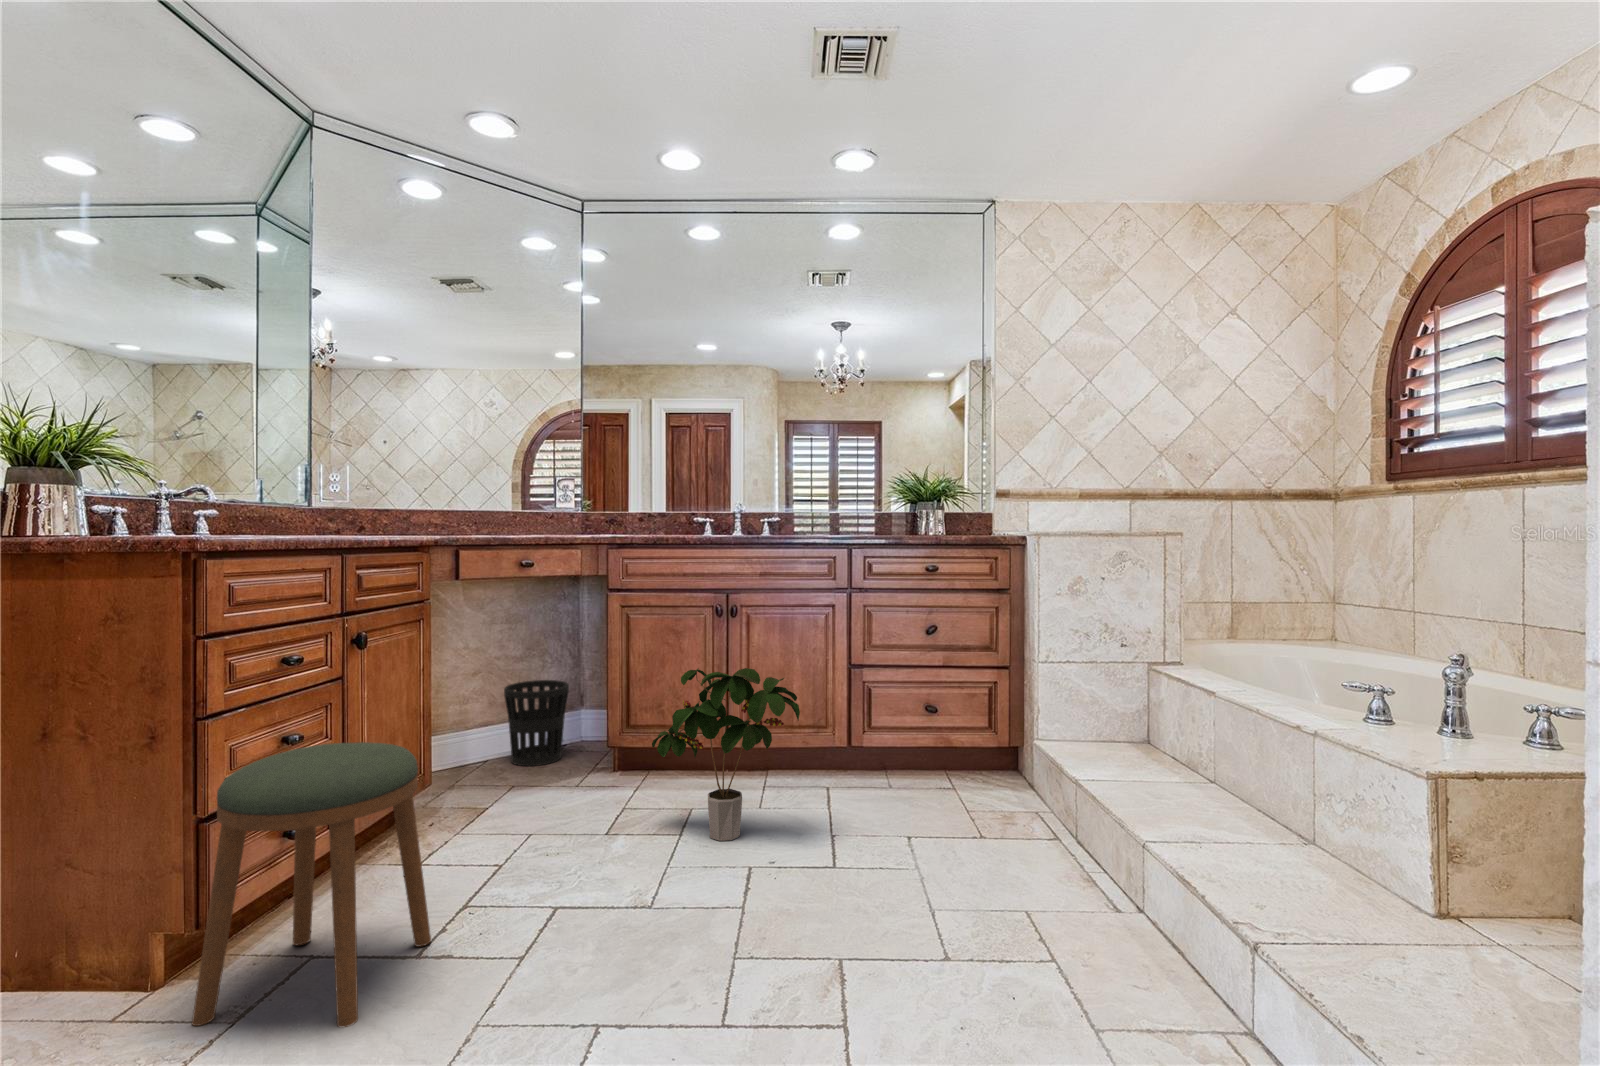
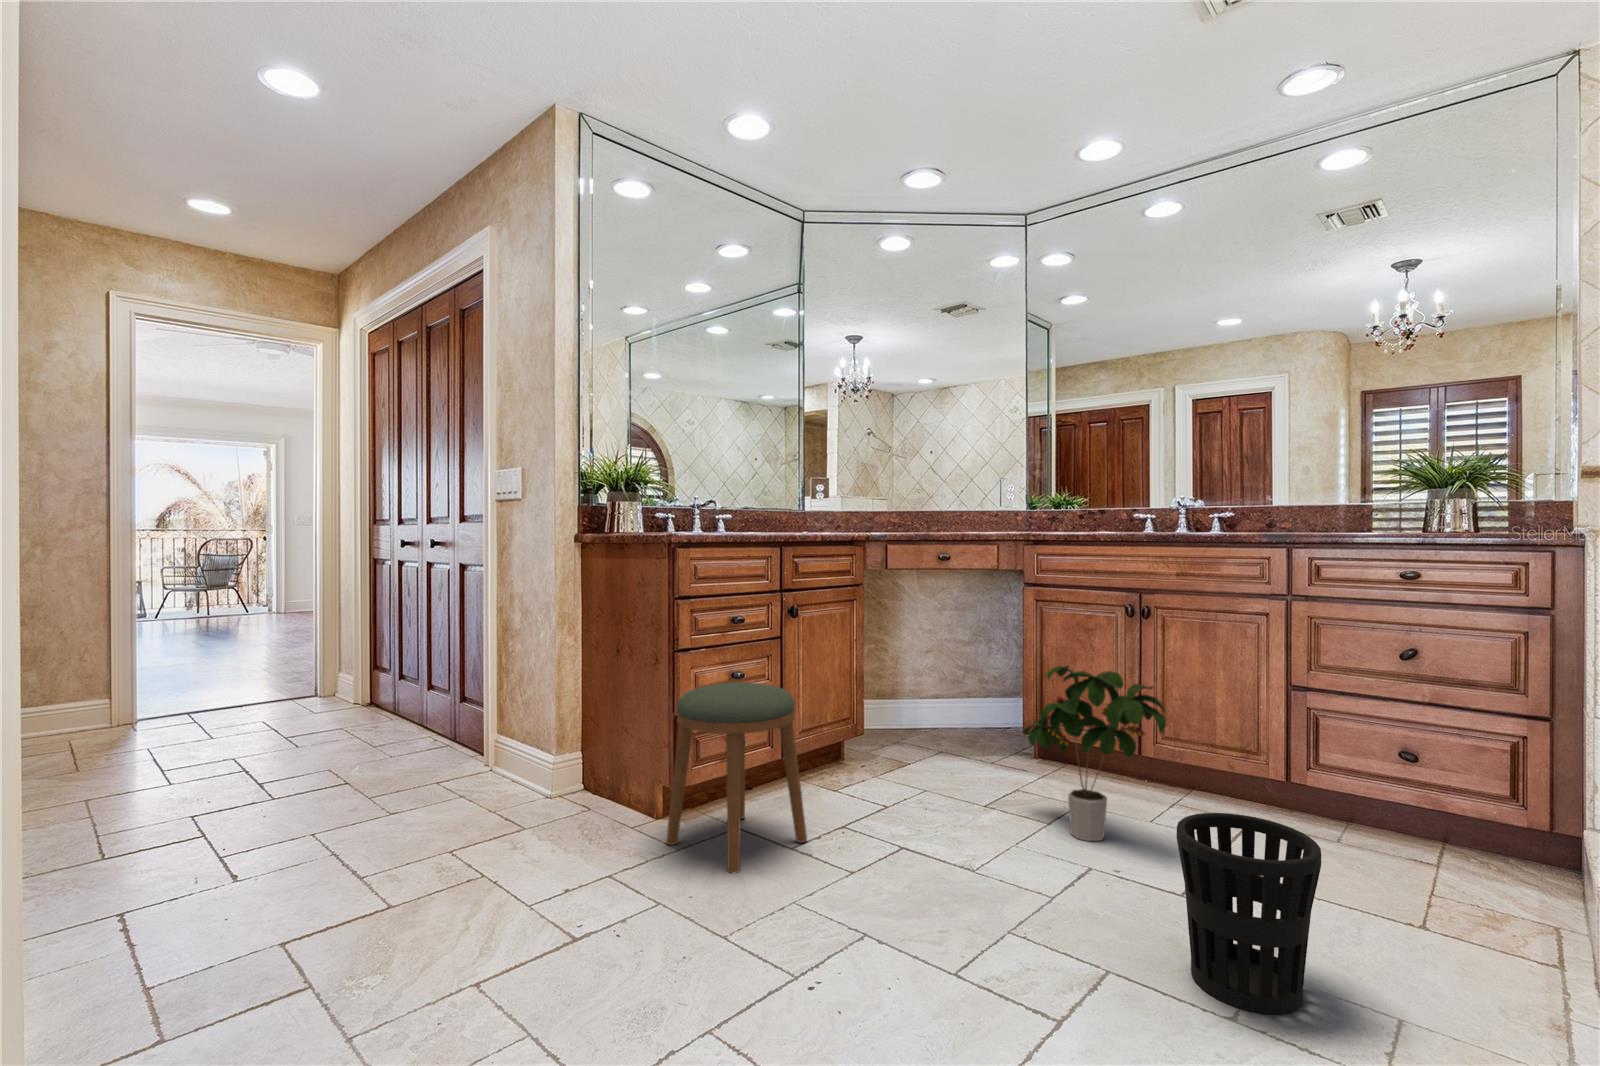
wastebasket: present [504,680,569,766] -> present [1177,813,1321,1014]

